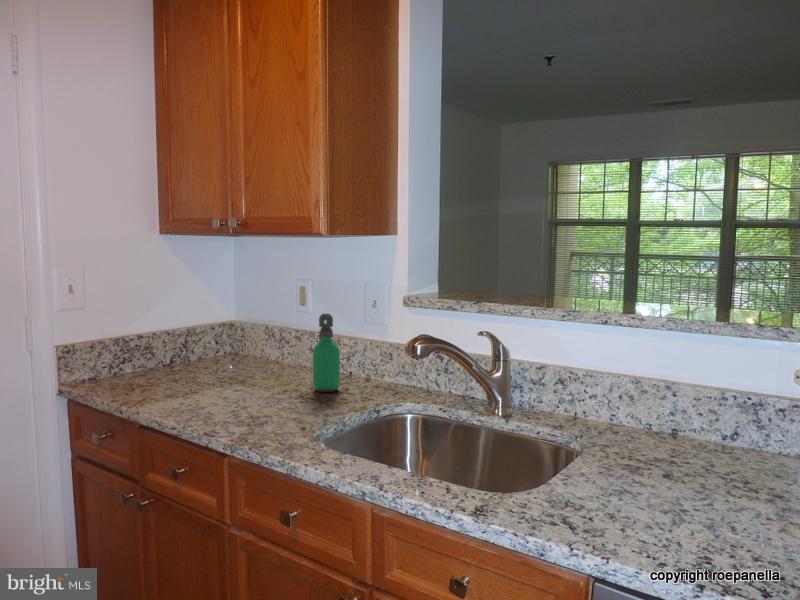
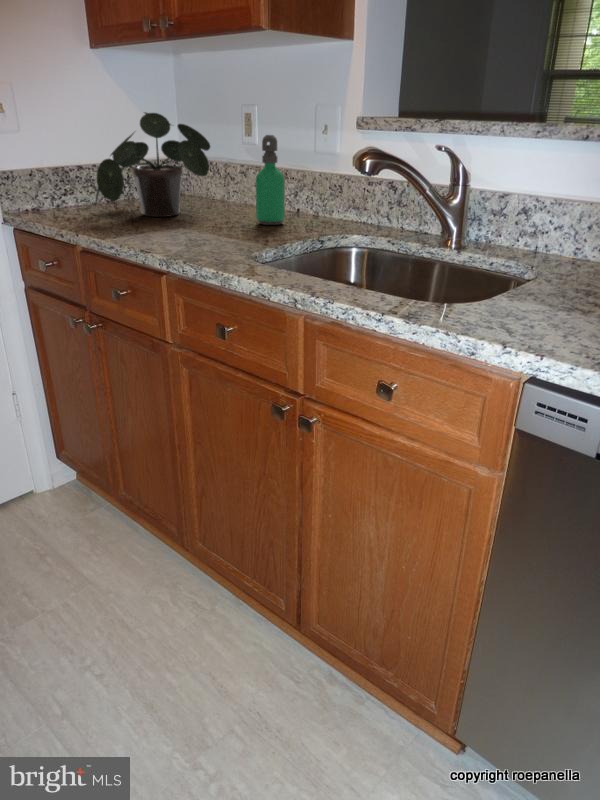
potted plant: none [155,292,269,385] -> present [95,112,210,217]

